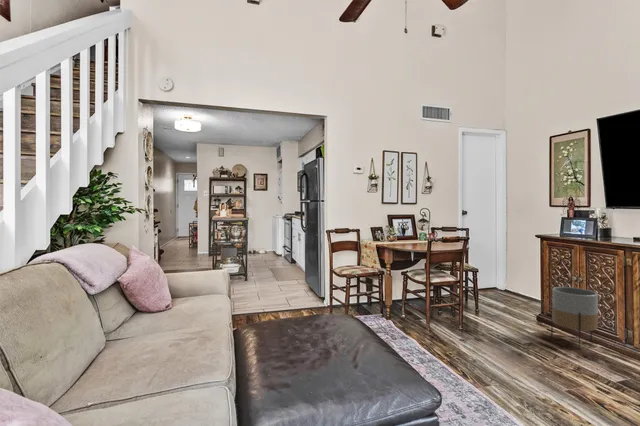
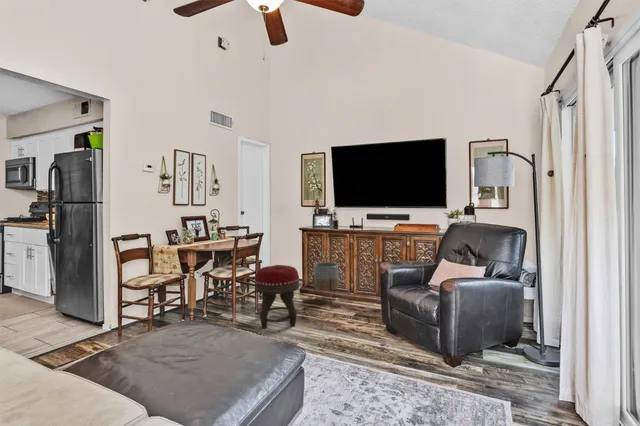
footstool: none [454,279,516,363] -> present [255,265,299,328]

